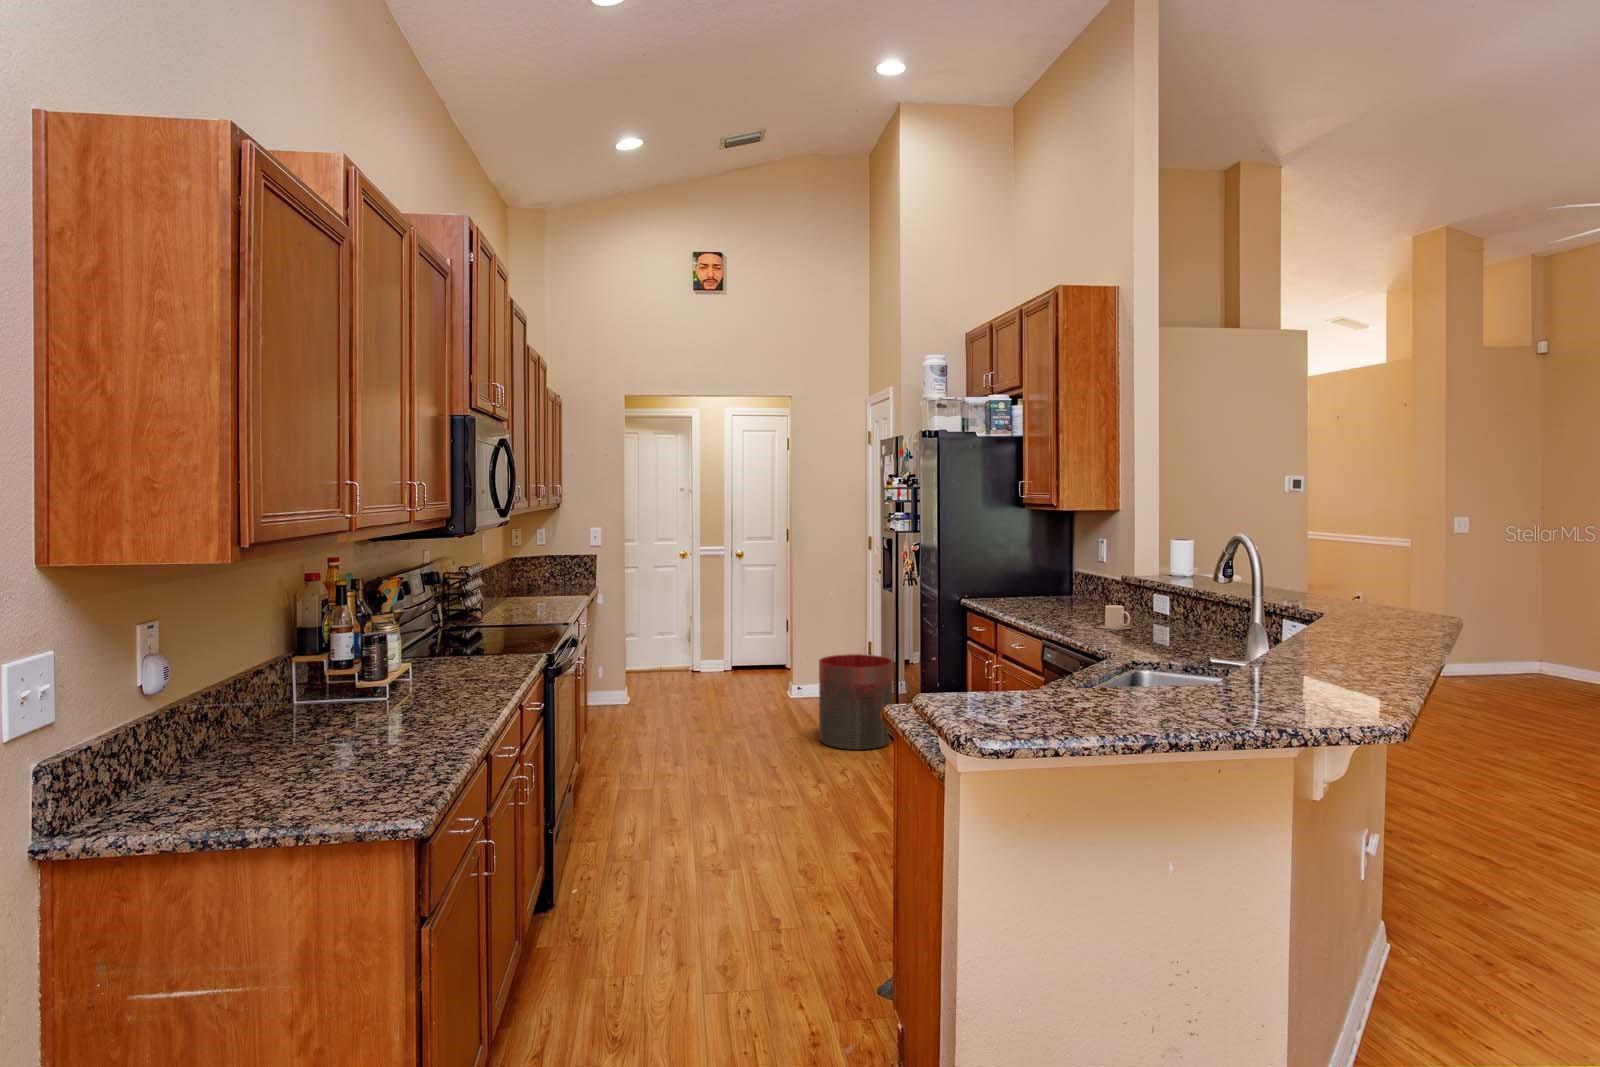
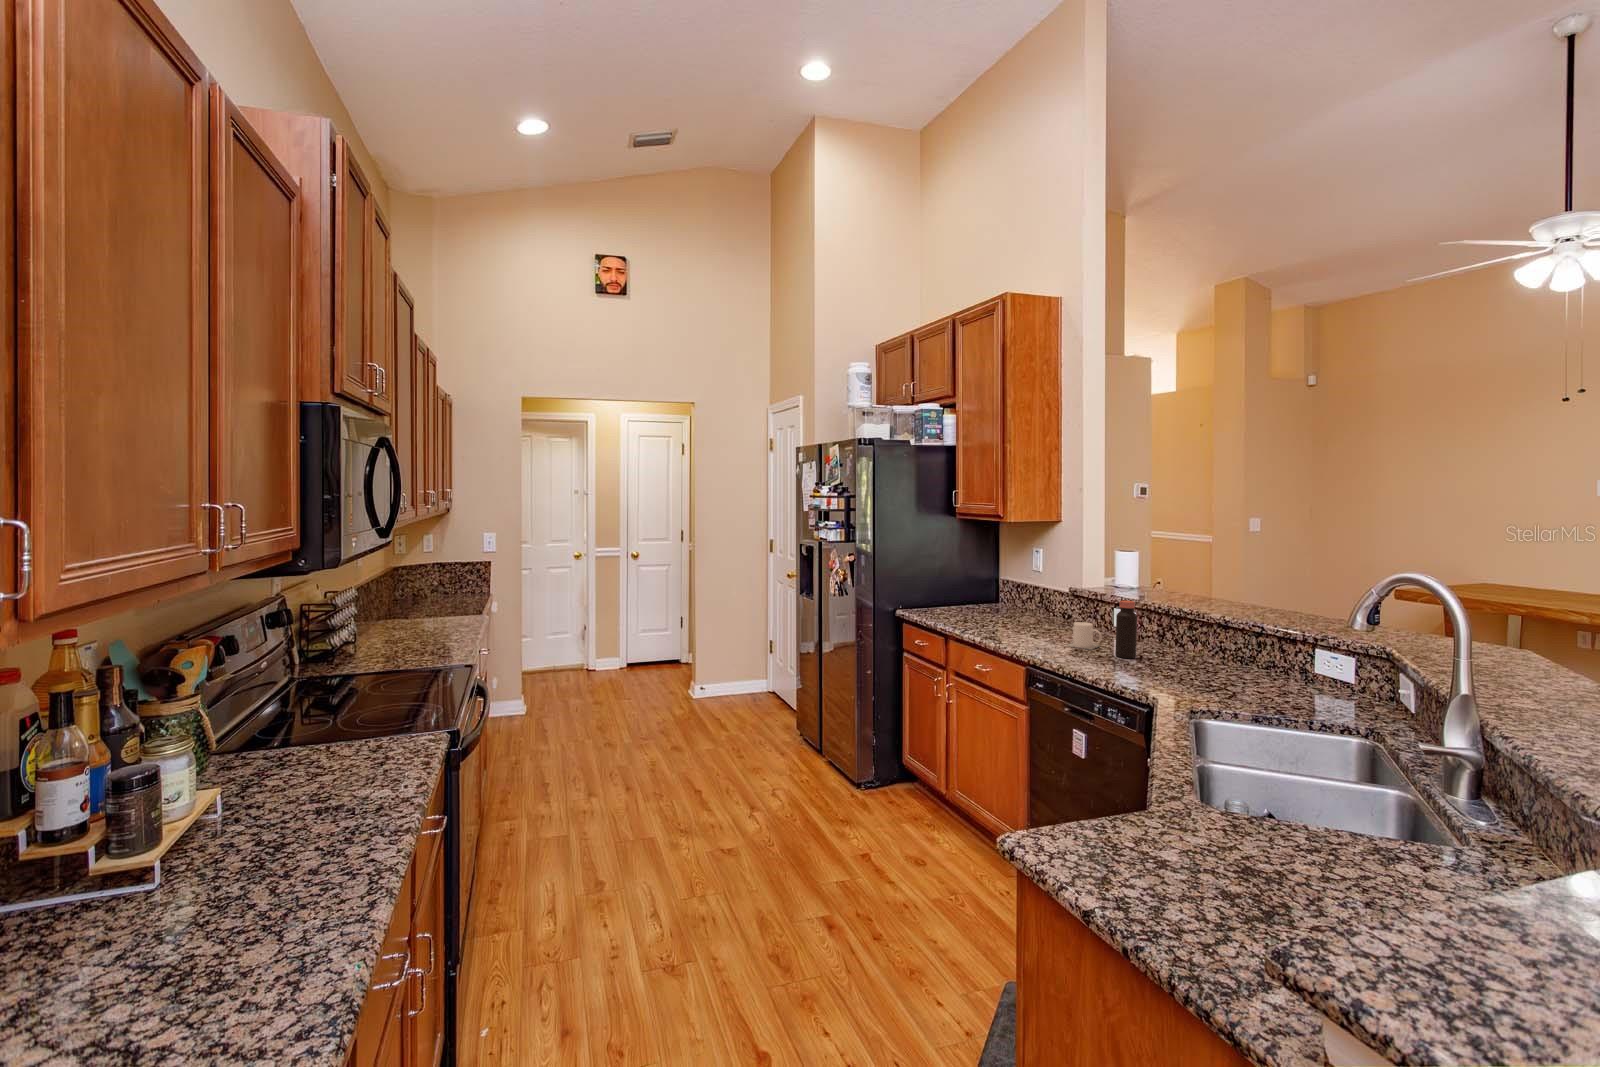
bottle: none [1135,582,1155,637] -> present [1115,601,1137,658]
trash can: present [819,654,893,750] -> none [737,660,812,761]

